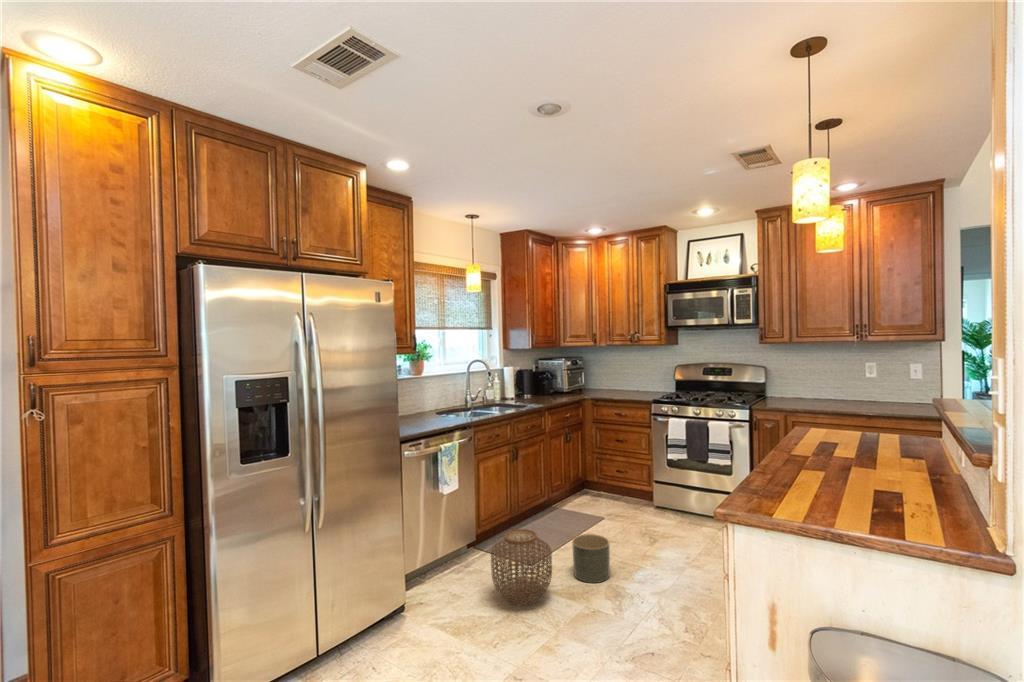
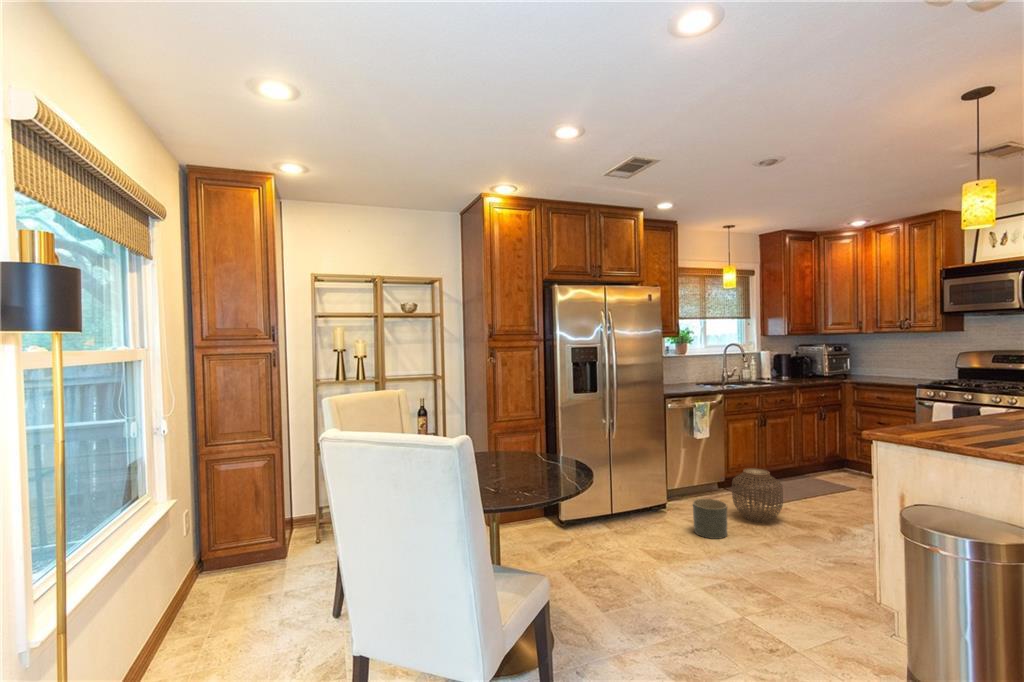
planter: present [572,534,610,583] -> present [693,498,727,539]

